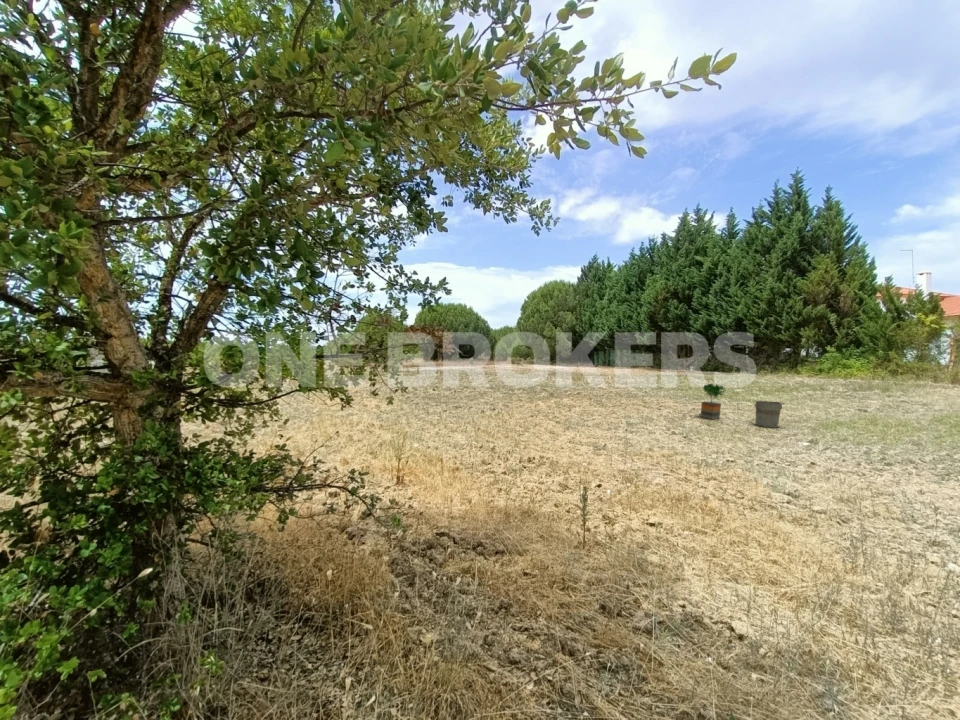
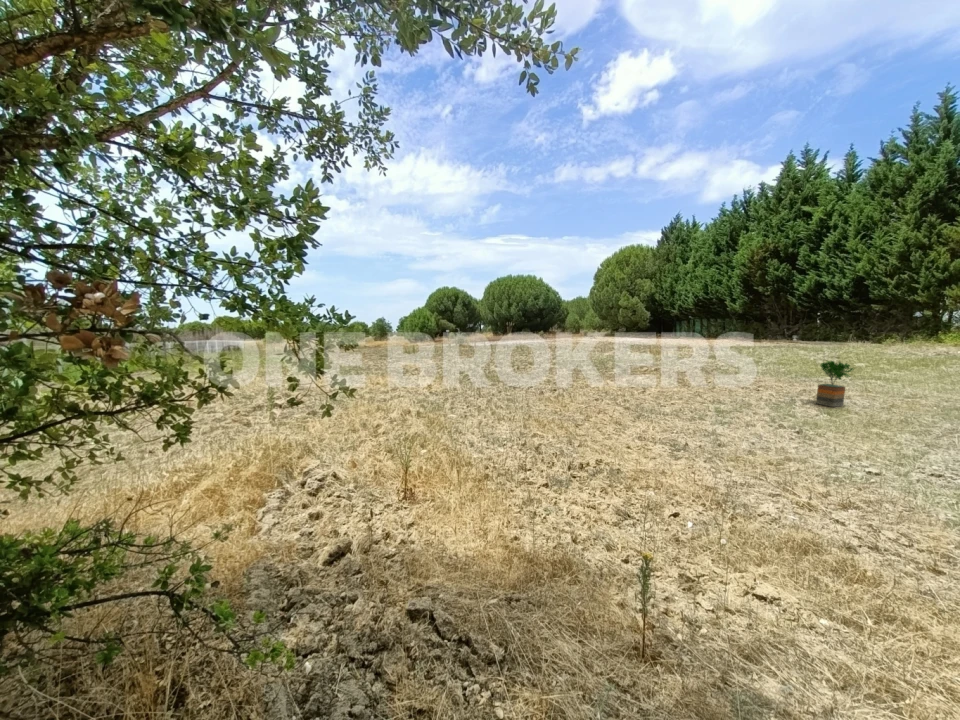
bucket: present [754,401,785,428] -> none [896,383,944,420]

